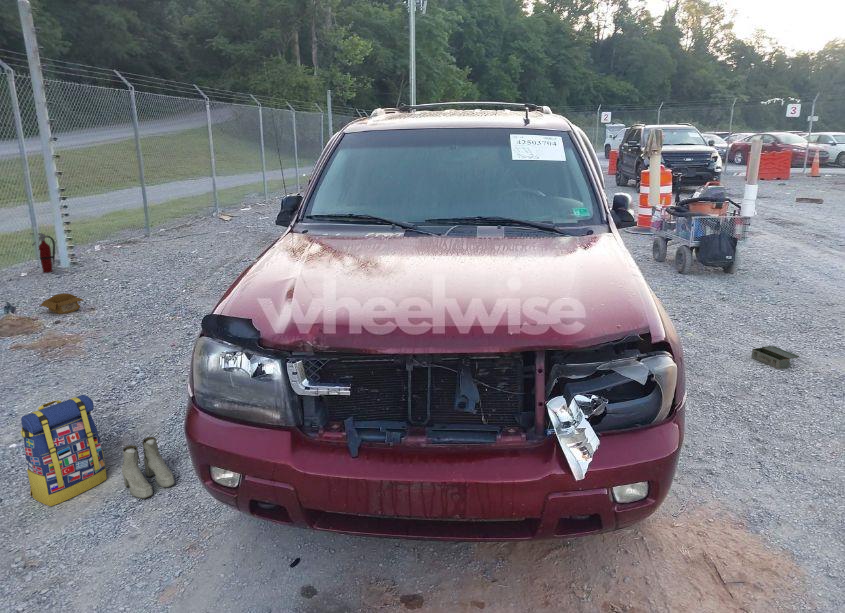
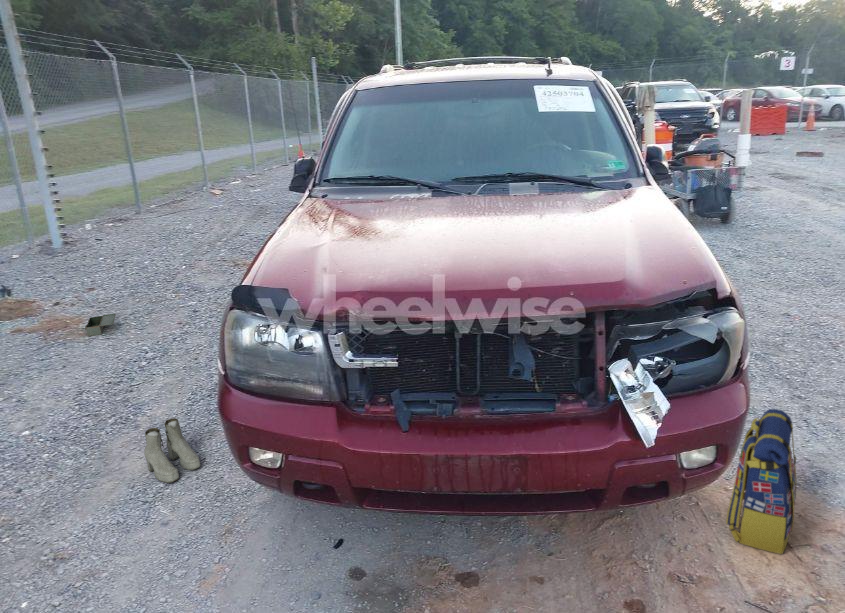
fire extinguisher: present [30,233,55,272] -> none [19,213,47,253]
cardboard box: present [40,293,83,314] -> none [37,274,83,295]
toolbox: present [751,346,799,369] -> present [85,314,116,336]
backpack: present [21,395,107,506] -> present [726,409,797,554]

